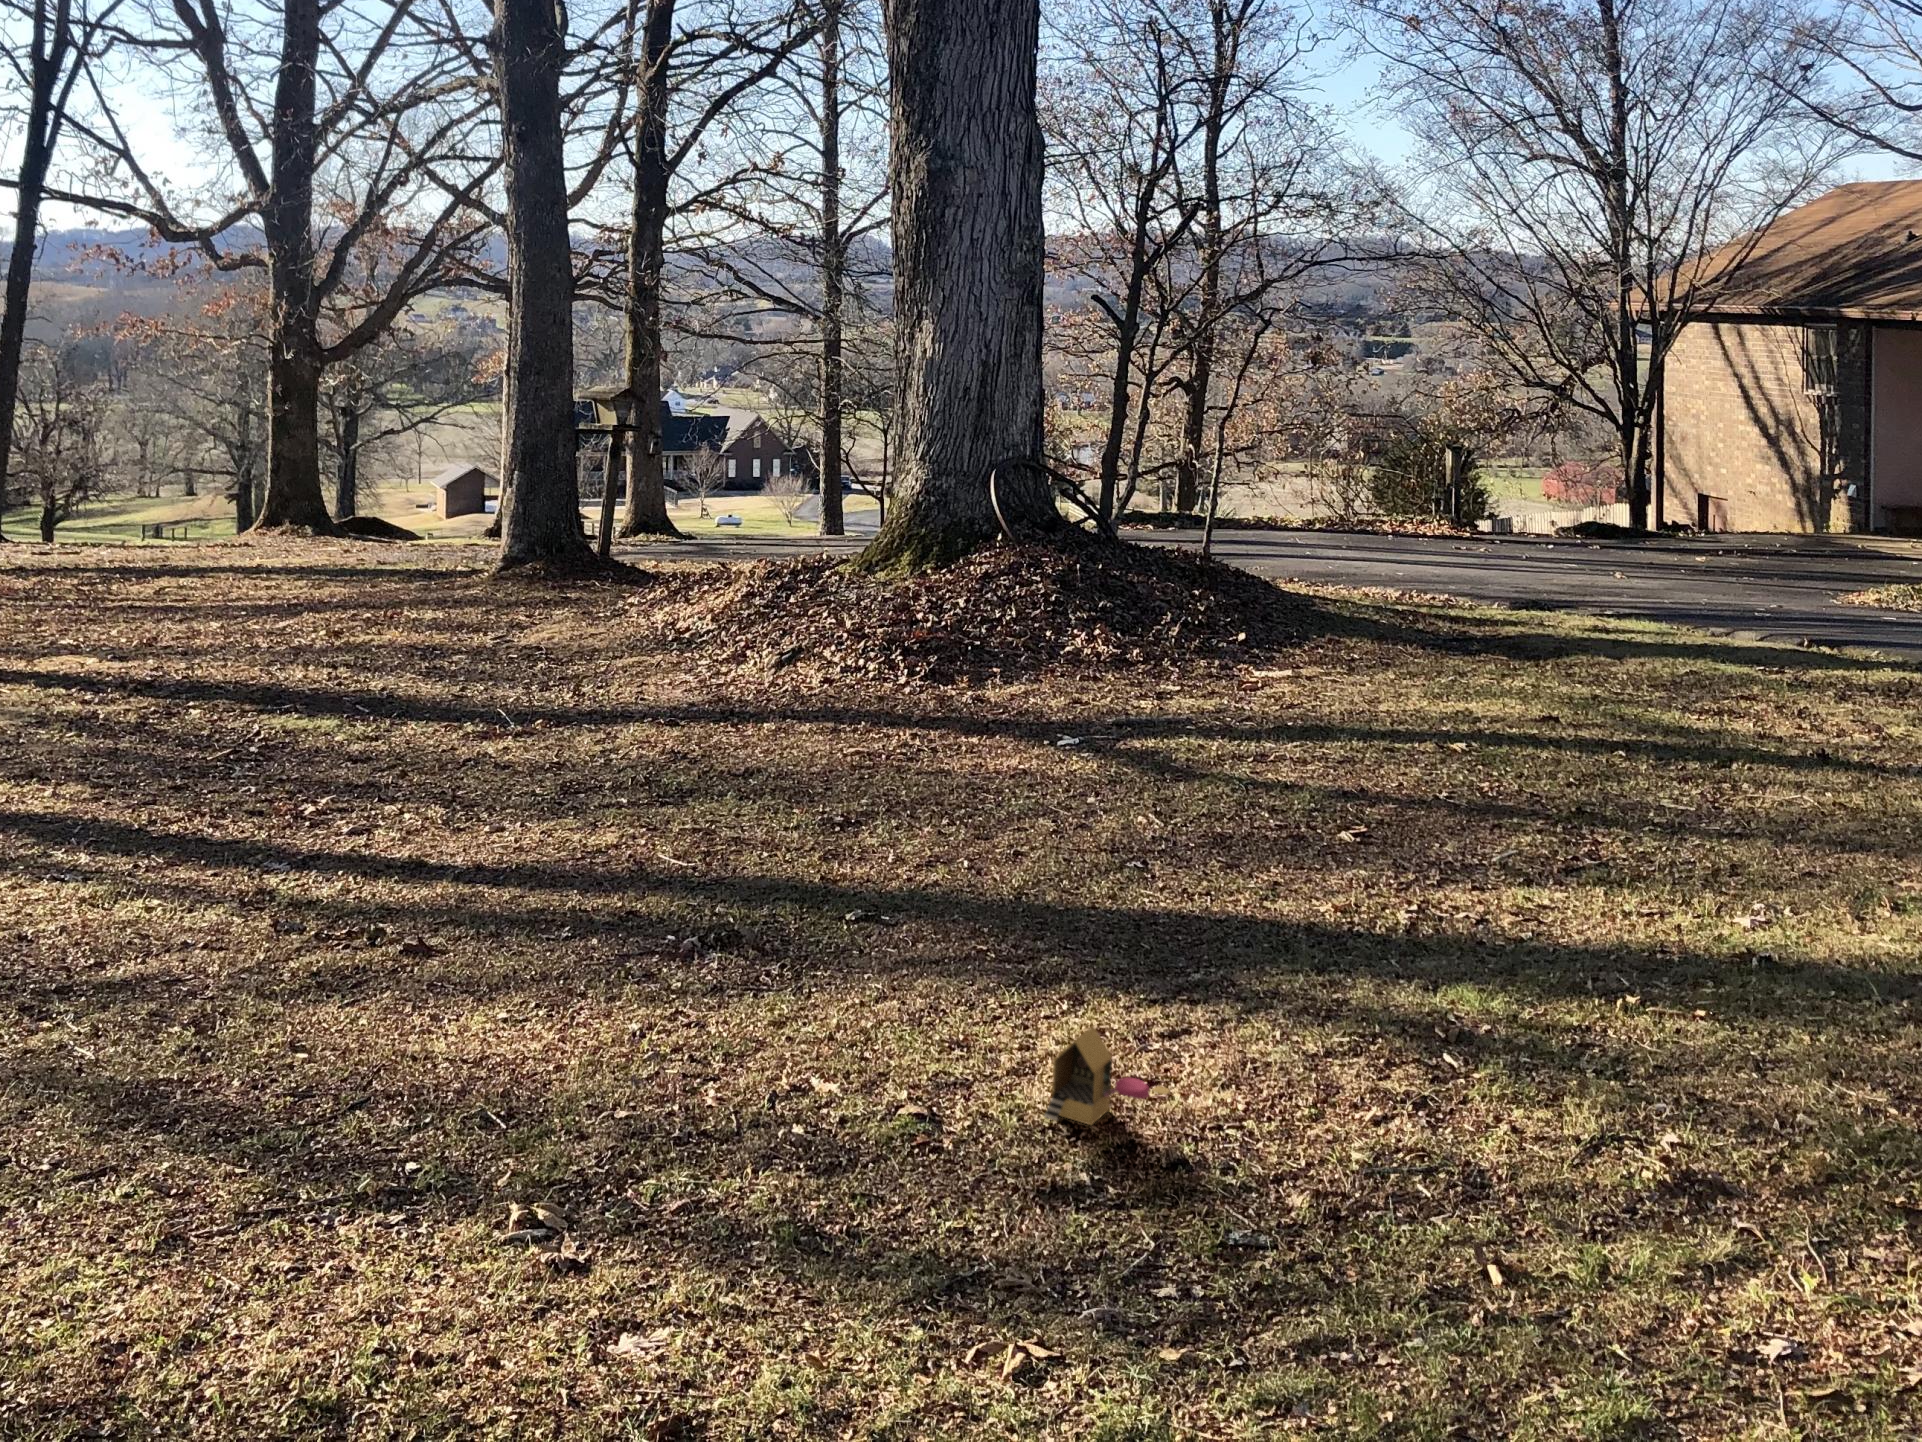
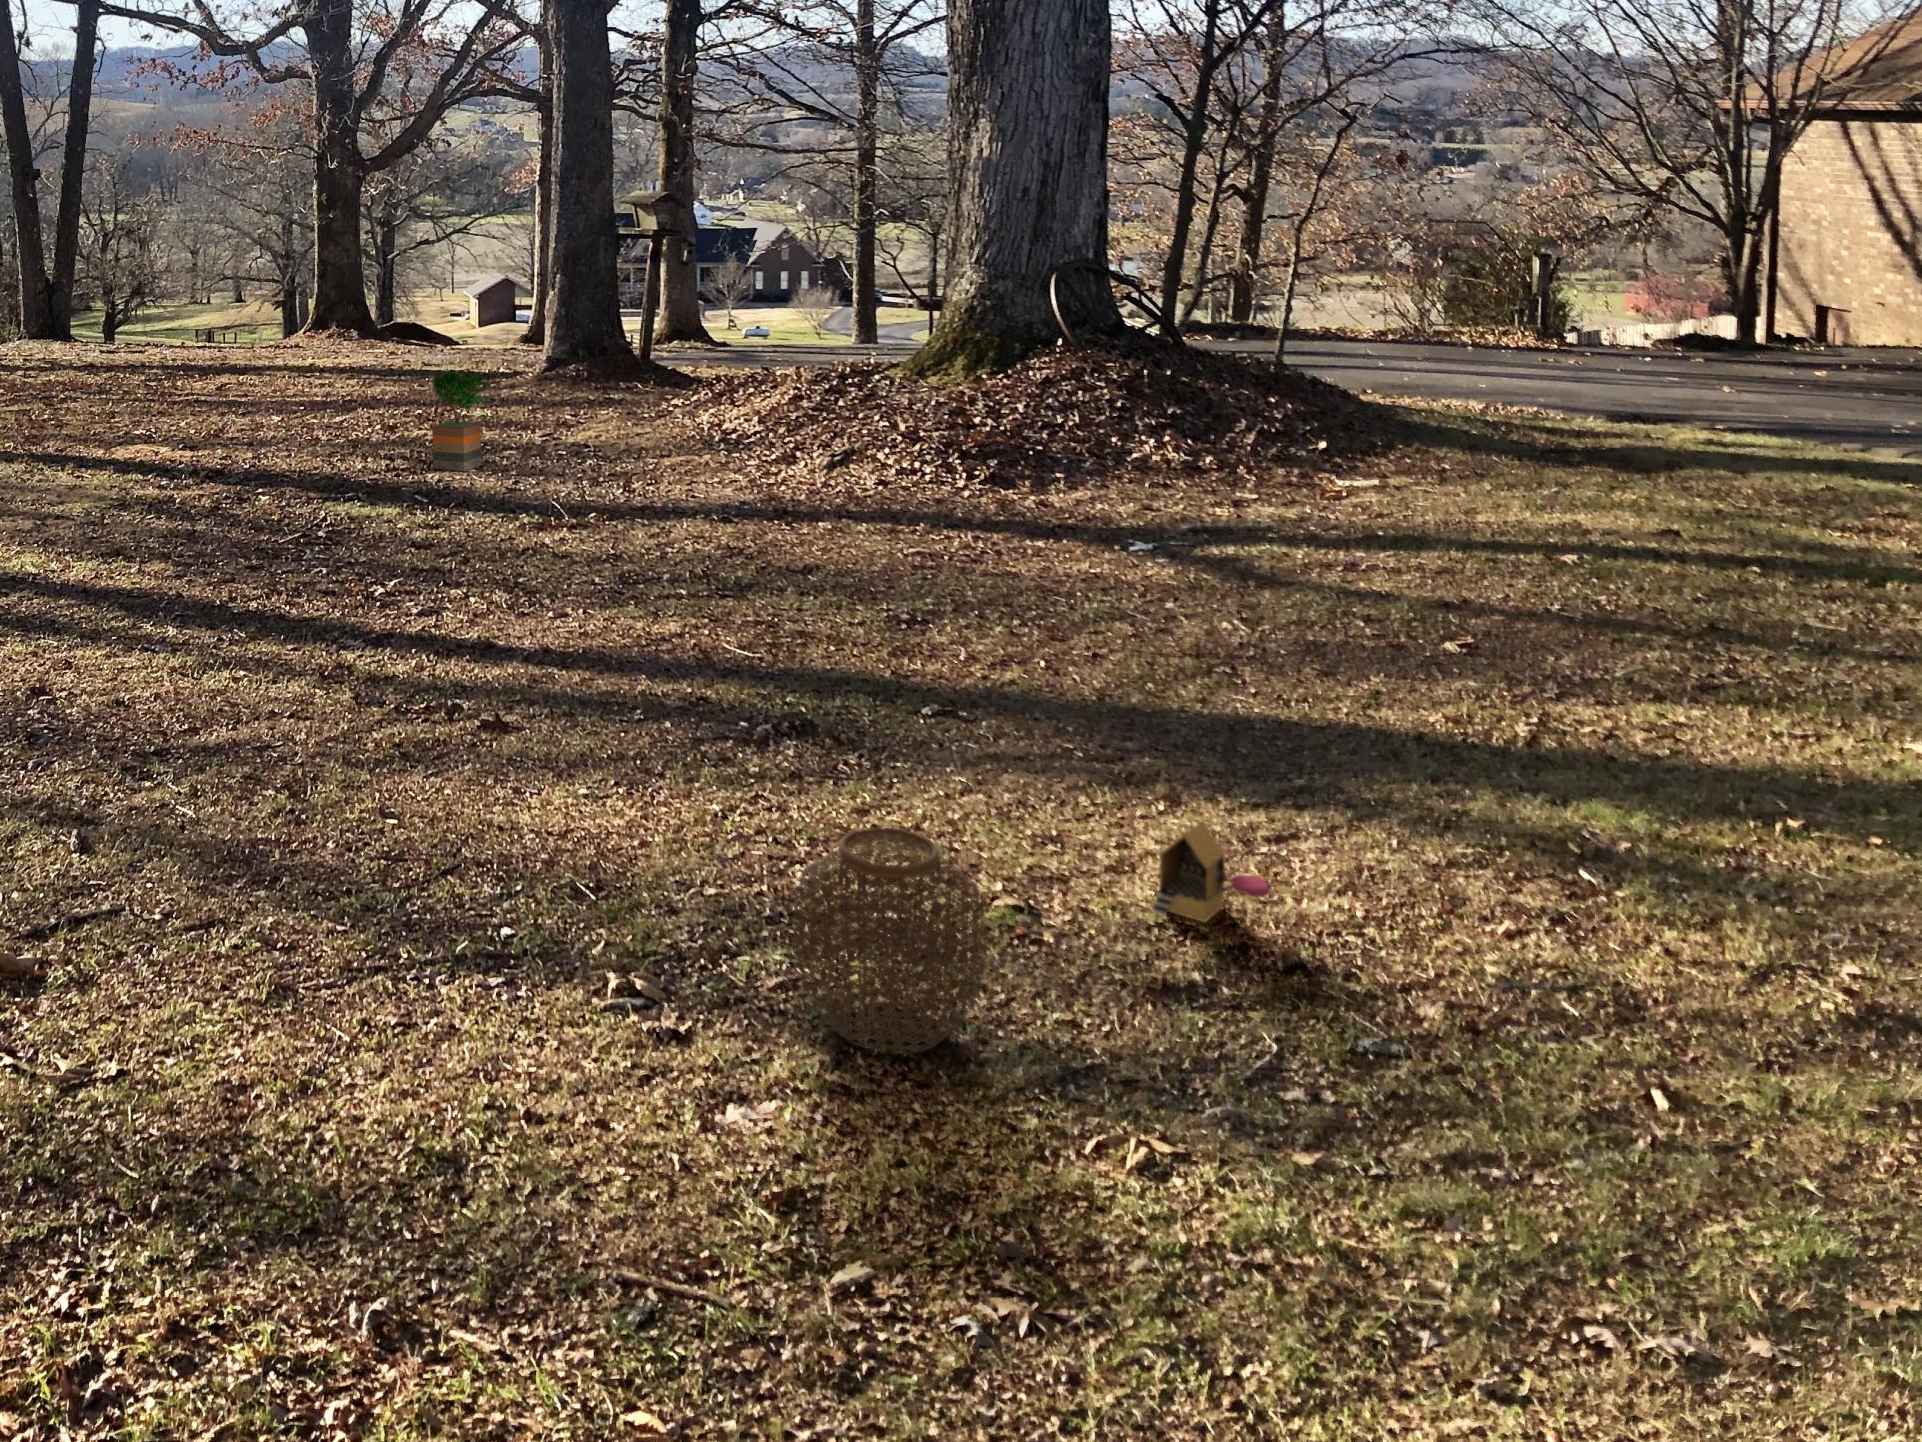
potted tree: none [365,540,435,650] -> present [432,370,491,471]
woven basket: none [701,1046,882,1272] -> present [794,828,985,1054]

